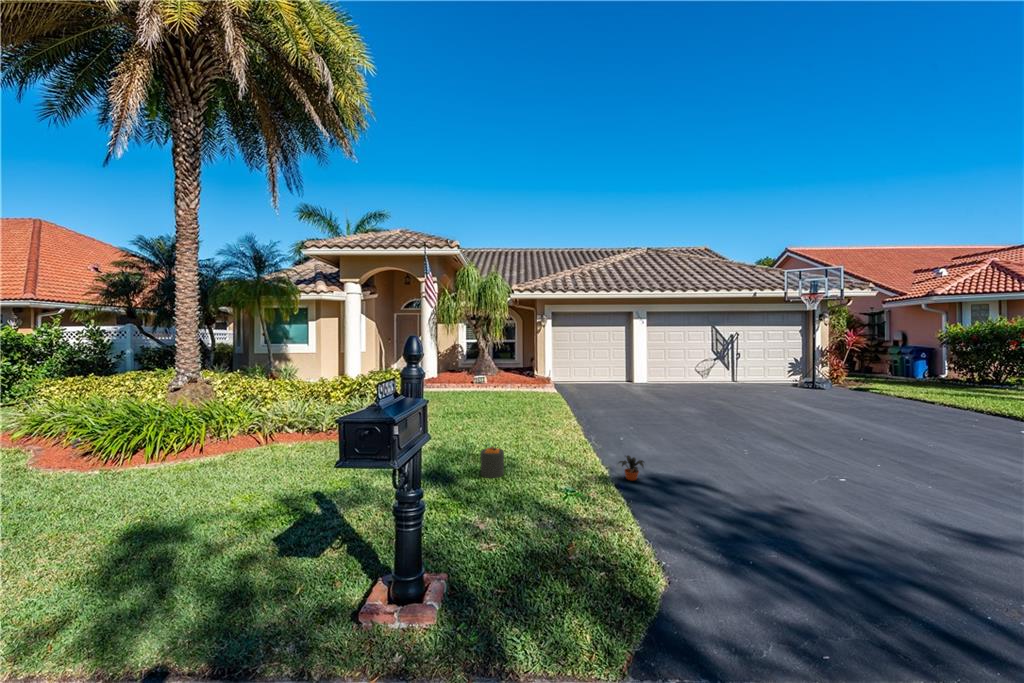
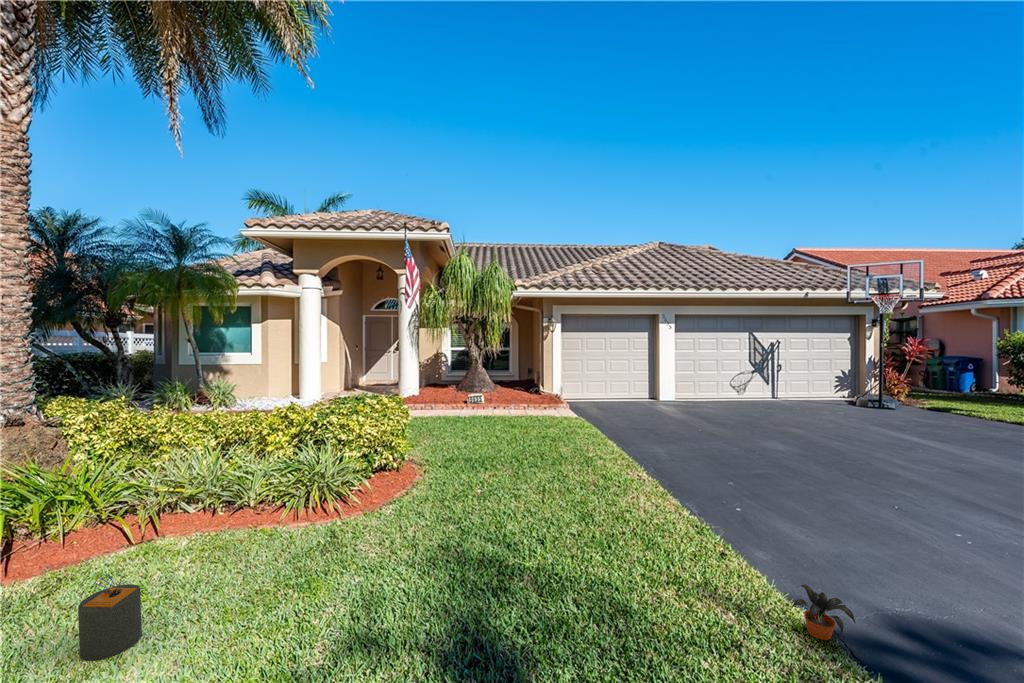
trash can: present [481,446,504,478] -> present [78,573,142,661]

